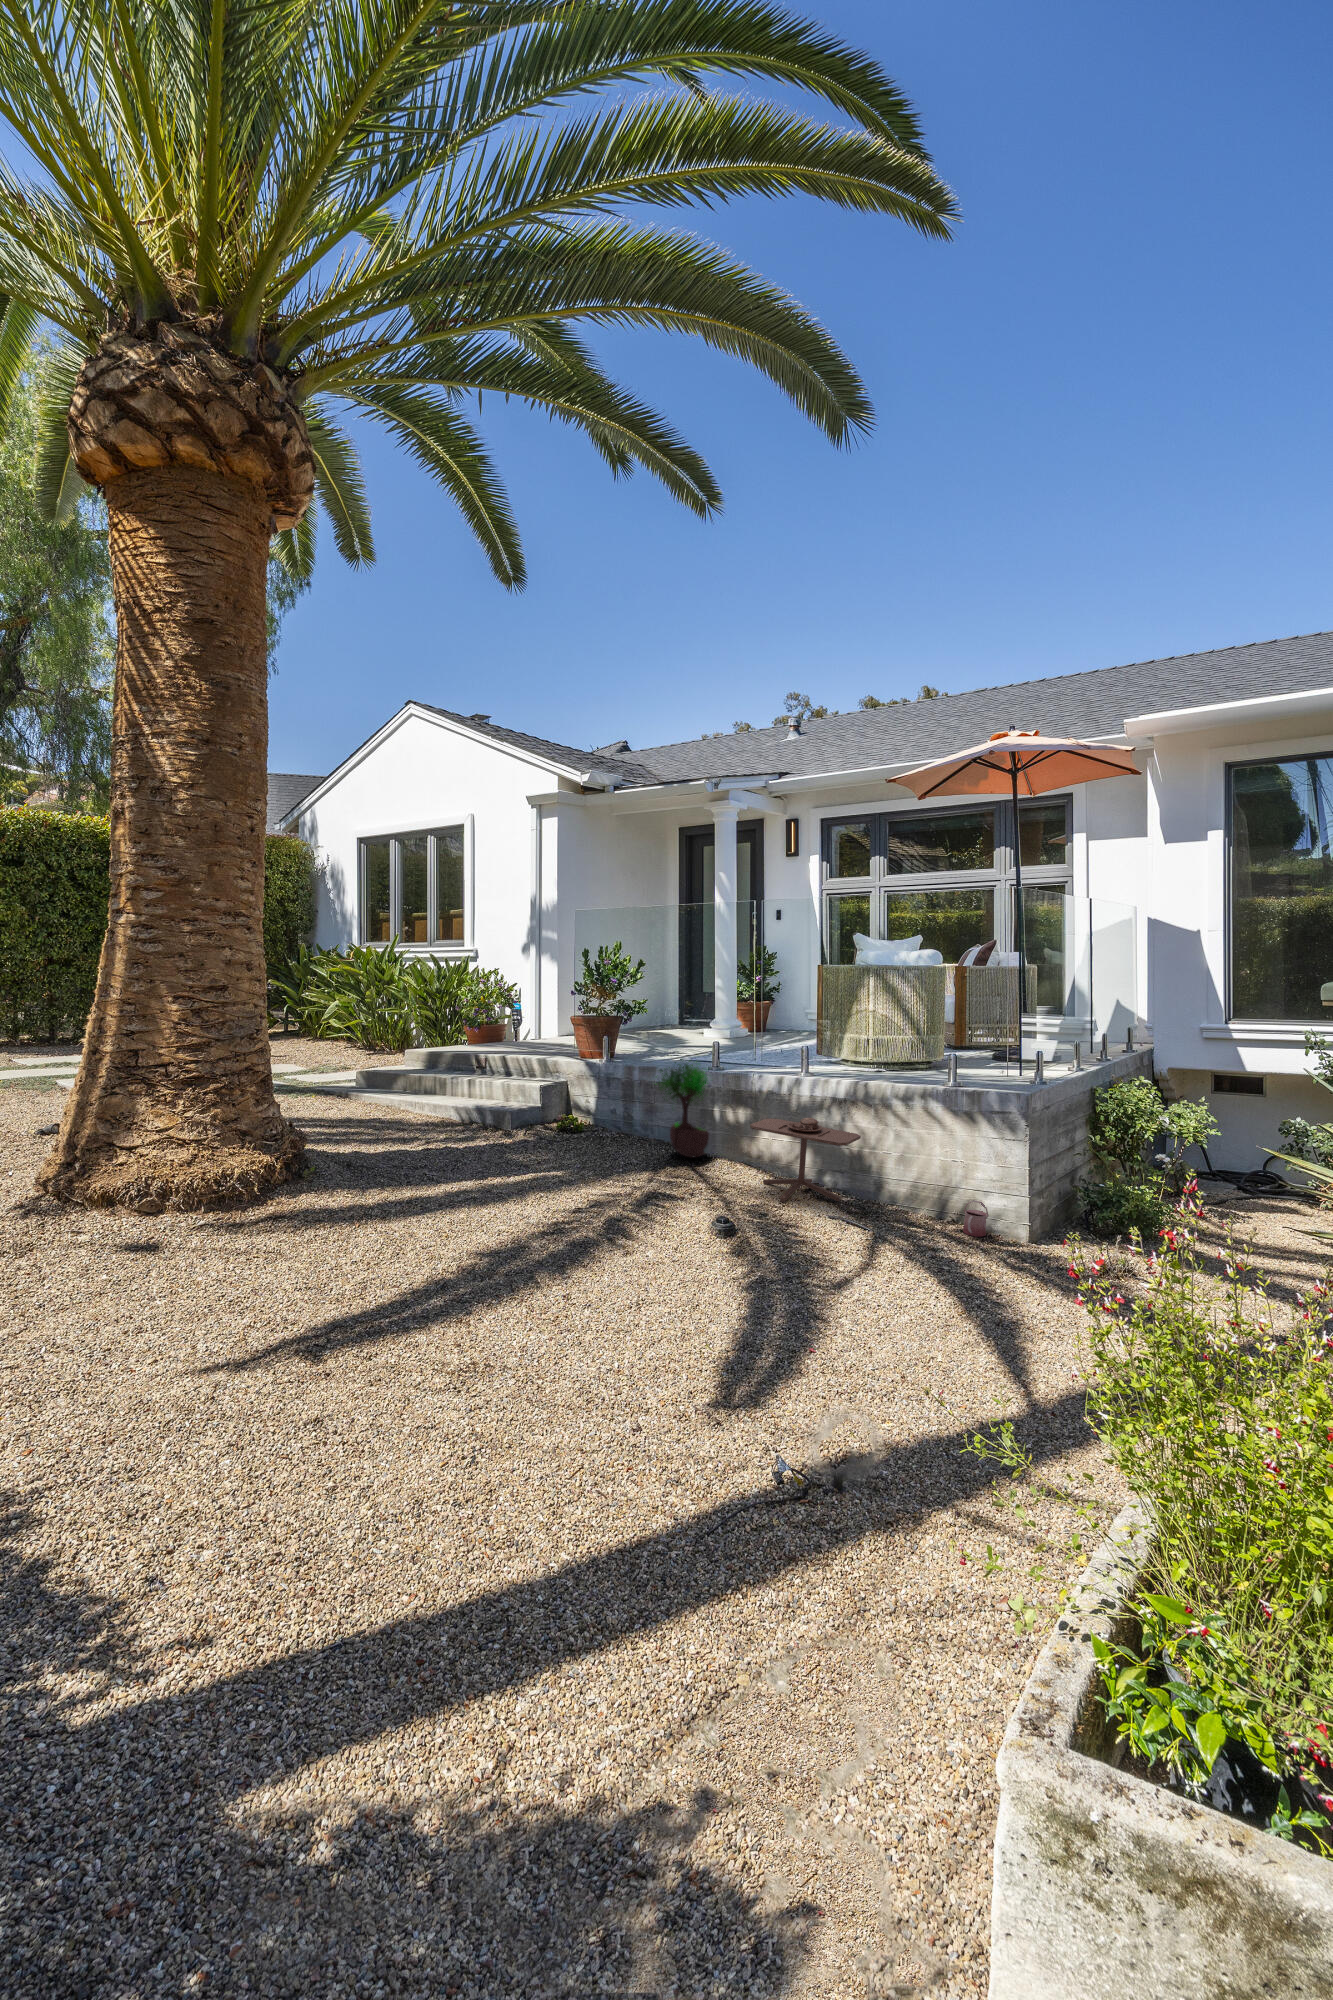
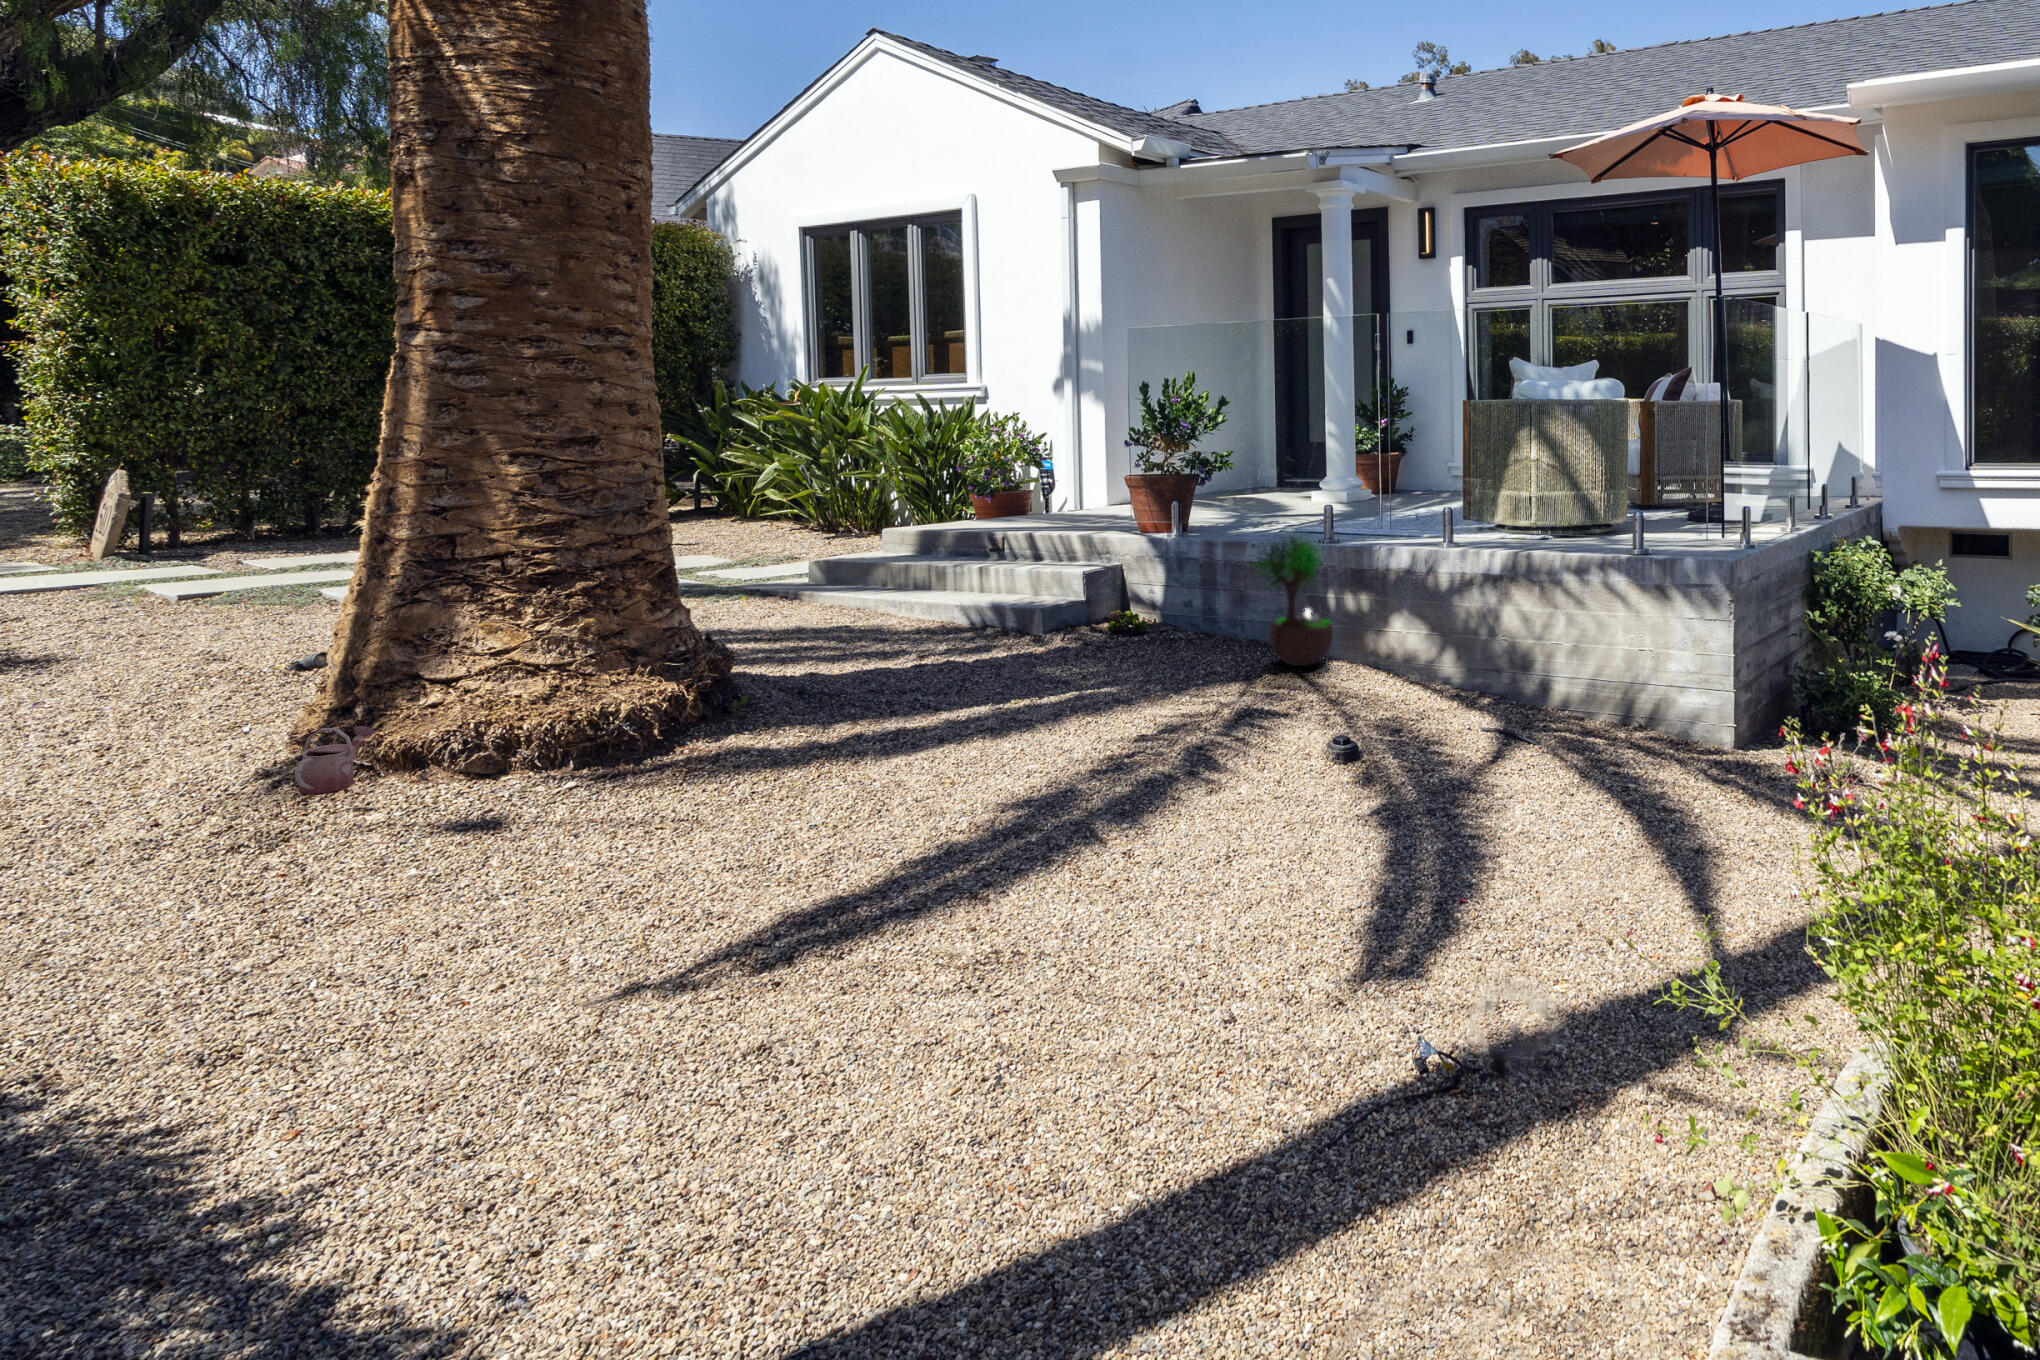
side table: present [750,1118,861,1202] -> none [1380,603,1527,719]
watering can: present [963,1200,989,1237] -> present [295,726,374,794]

